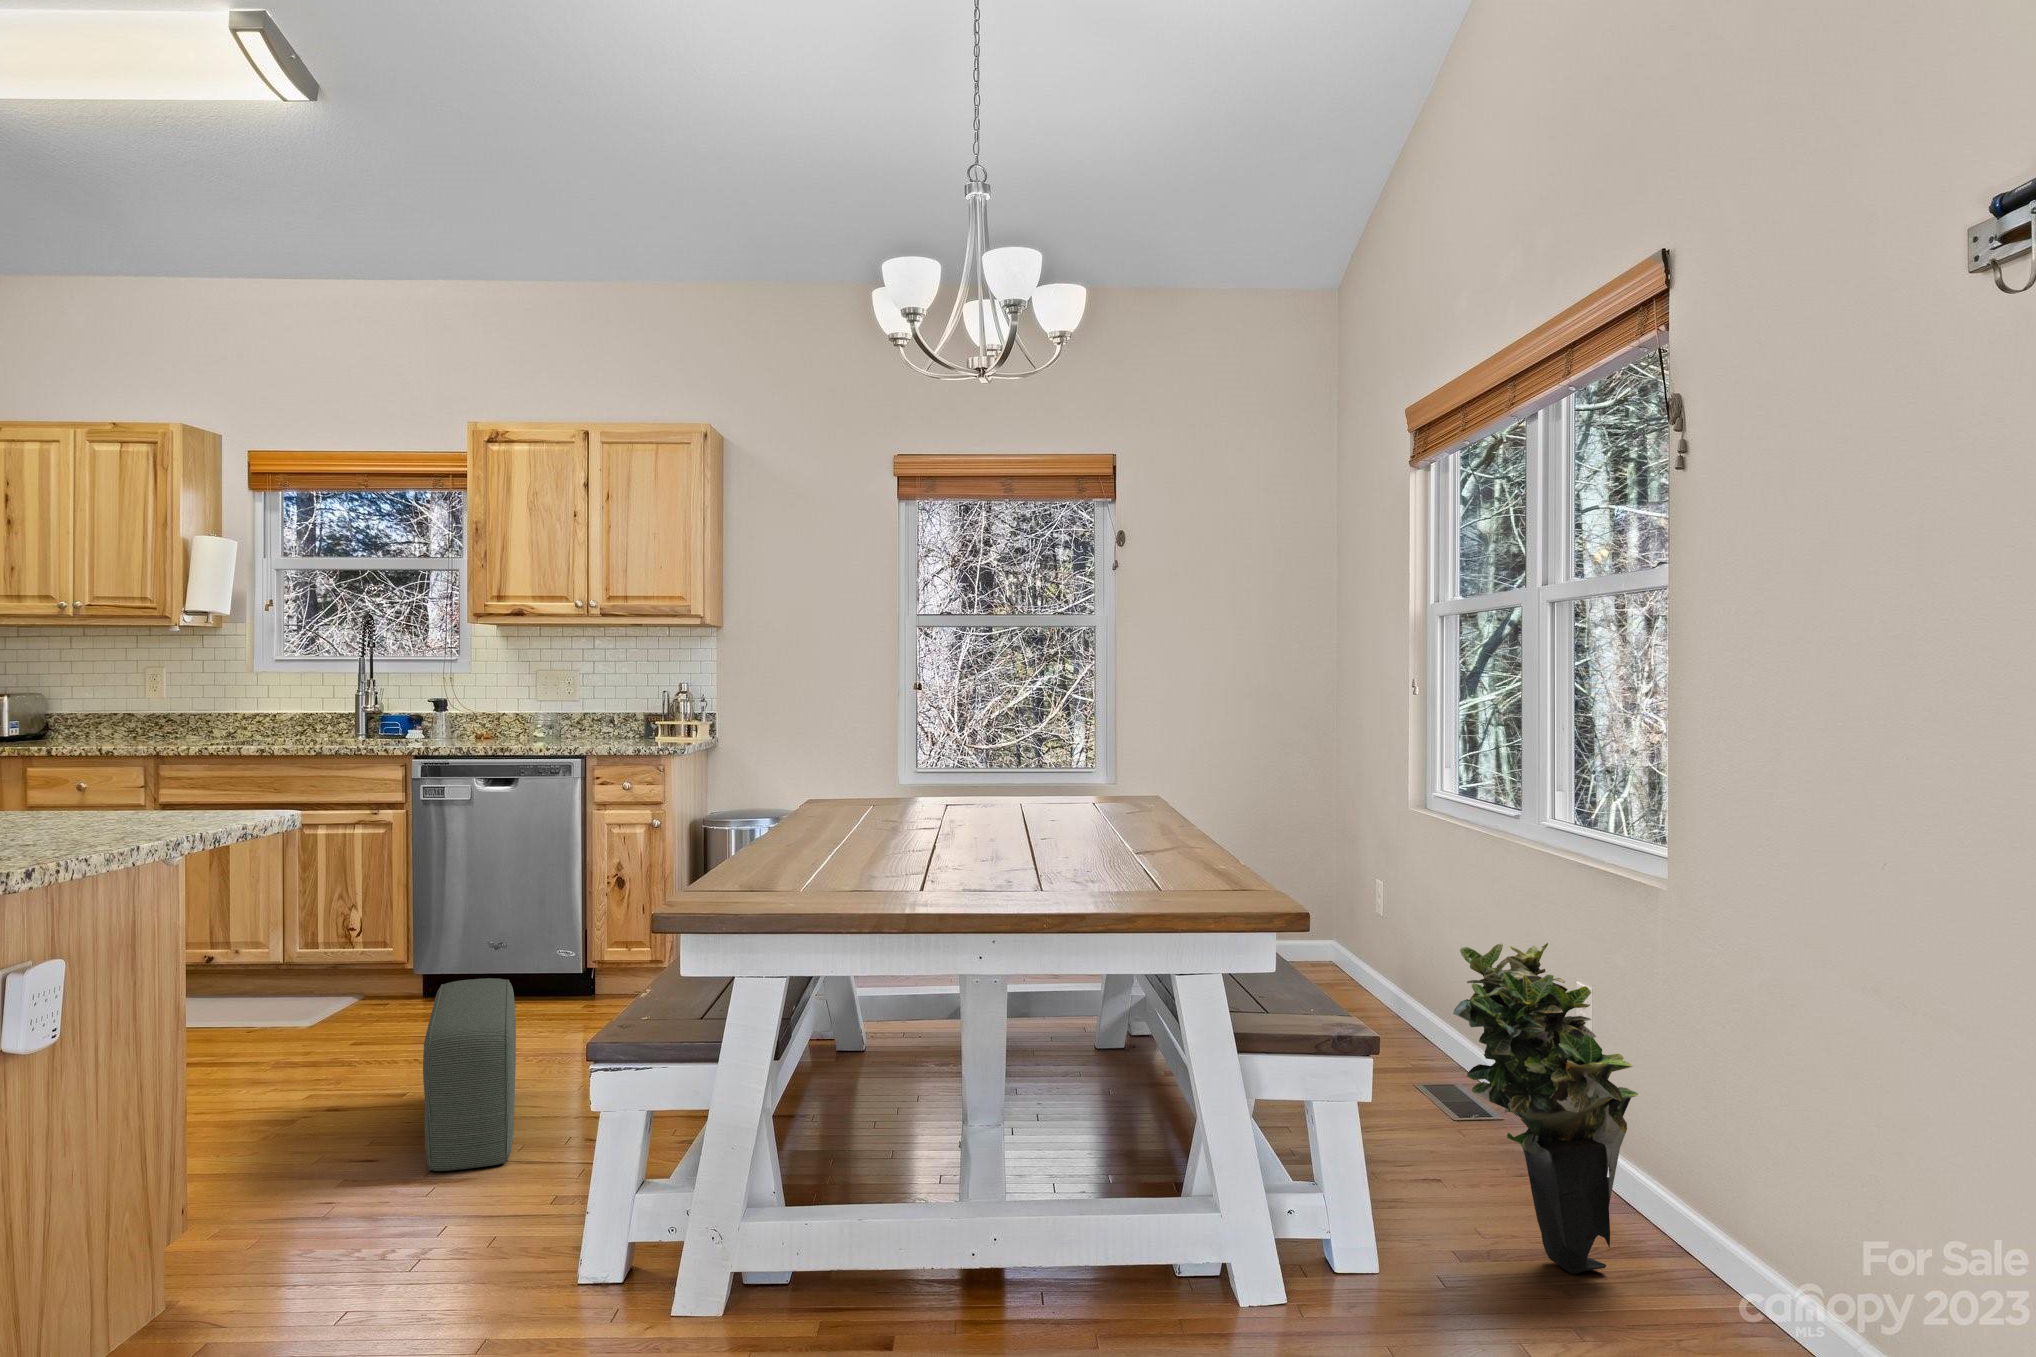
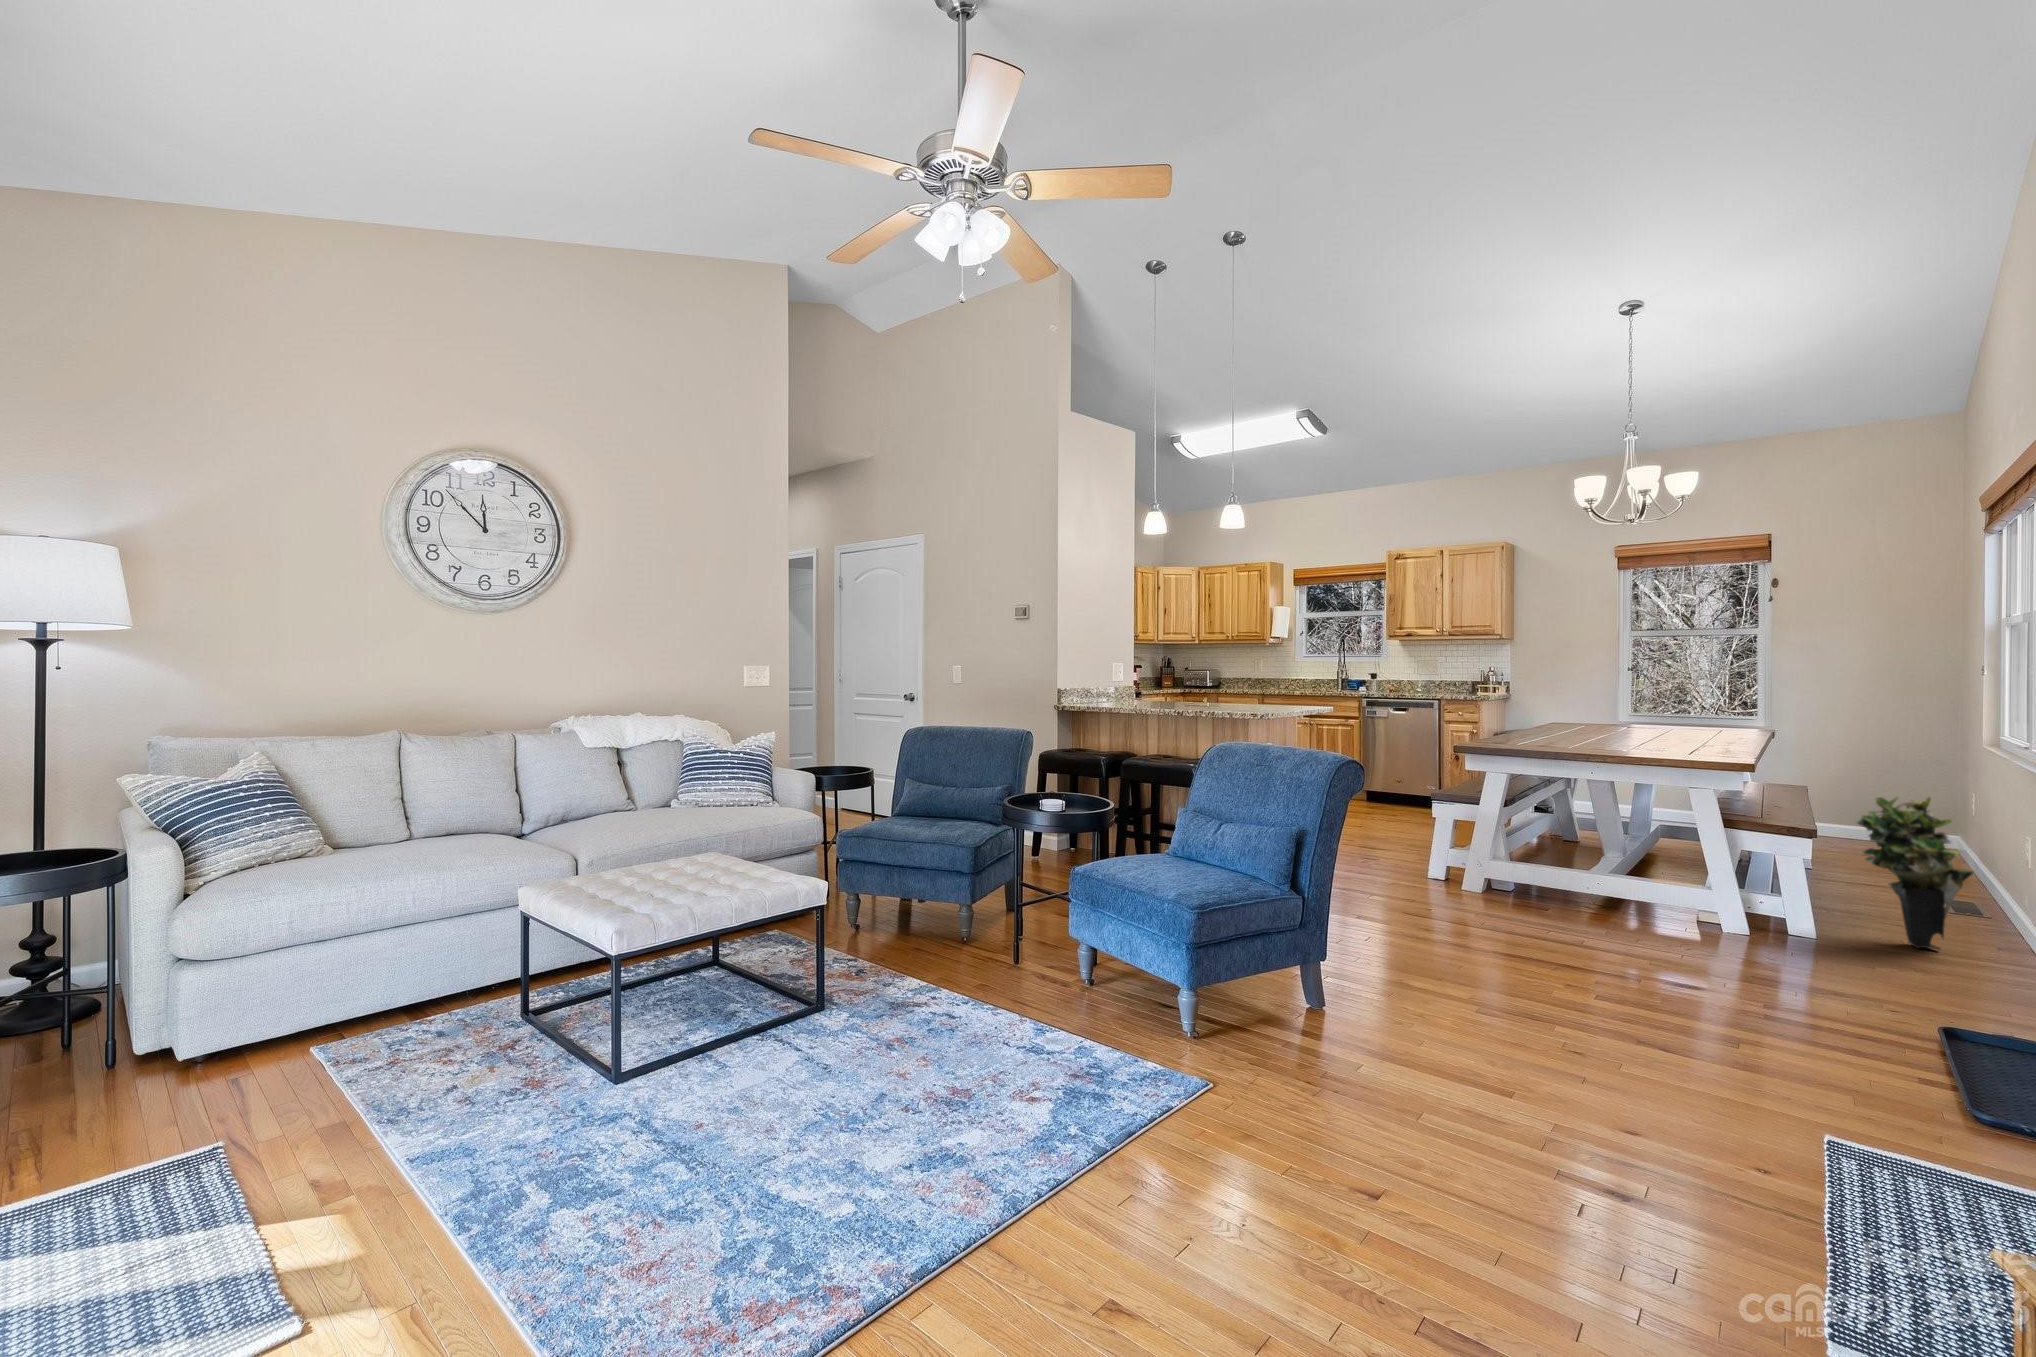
pouf: present [423,978,516,1171] -> none [1372,785,1405,848]

